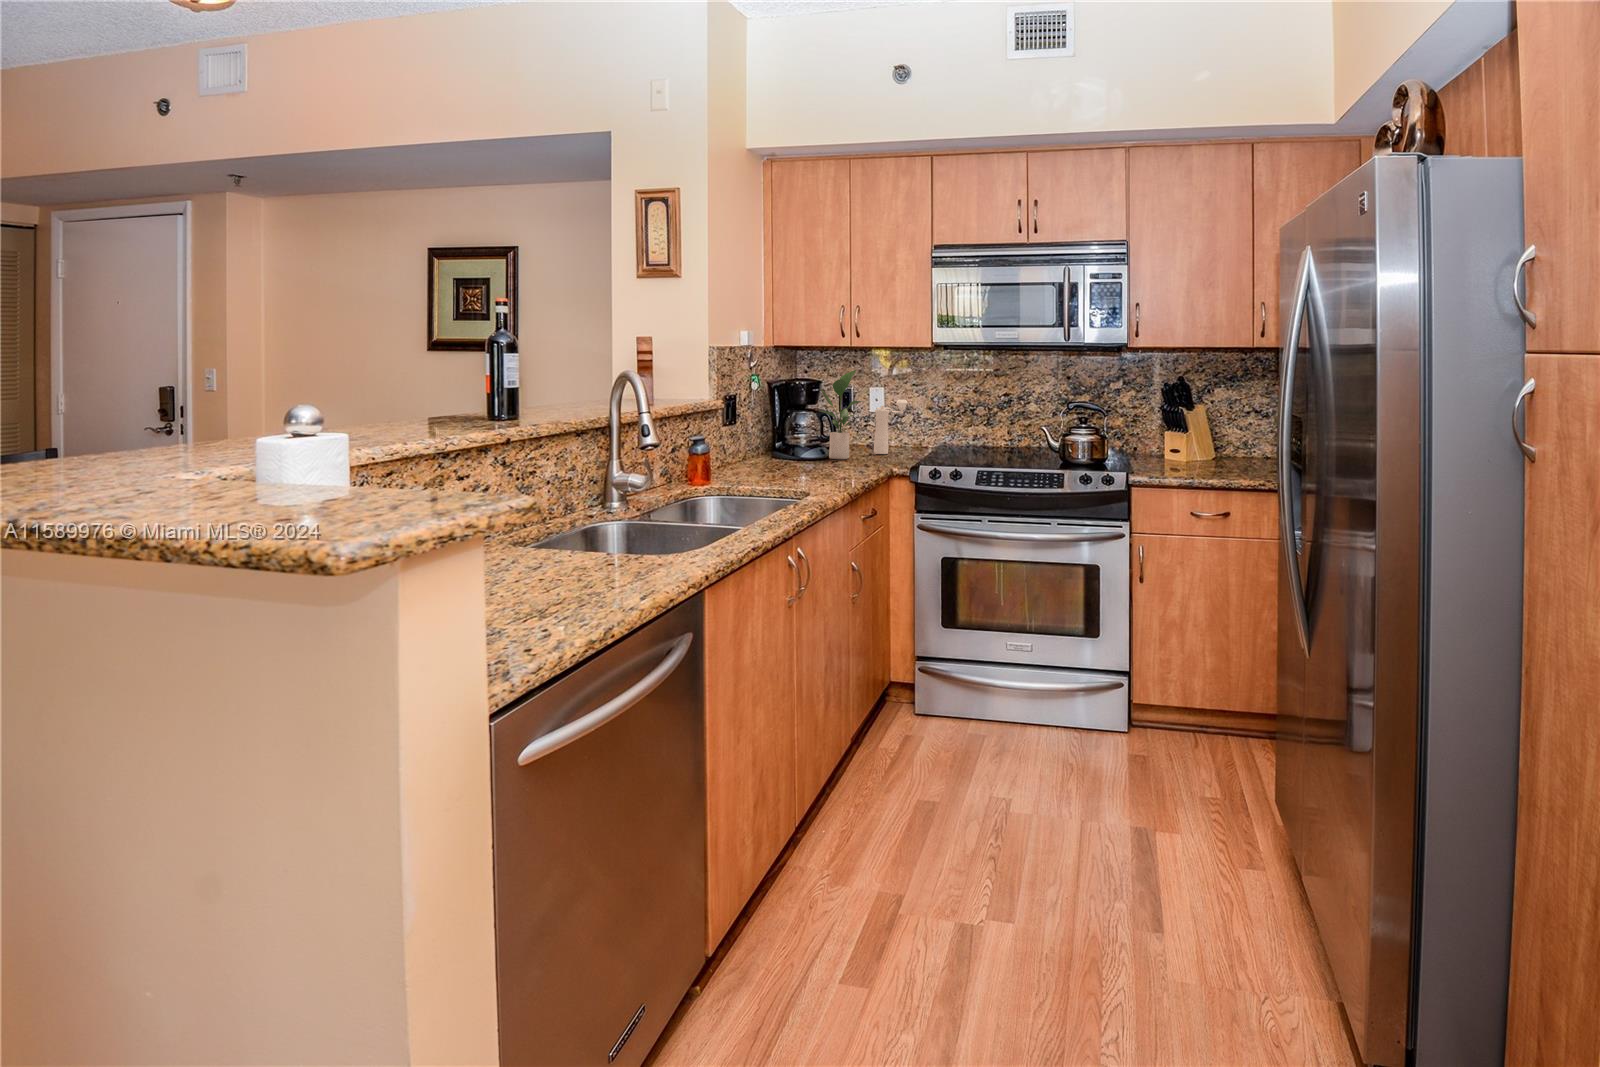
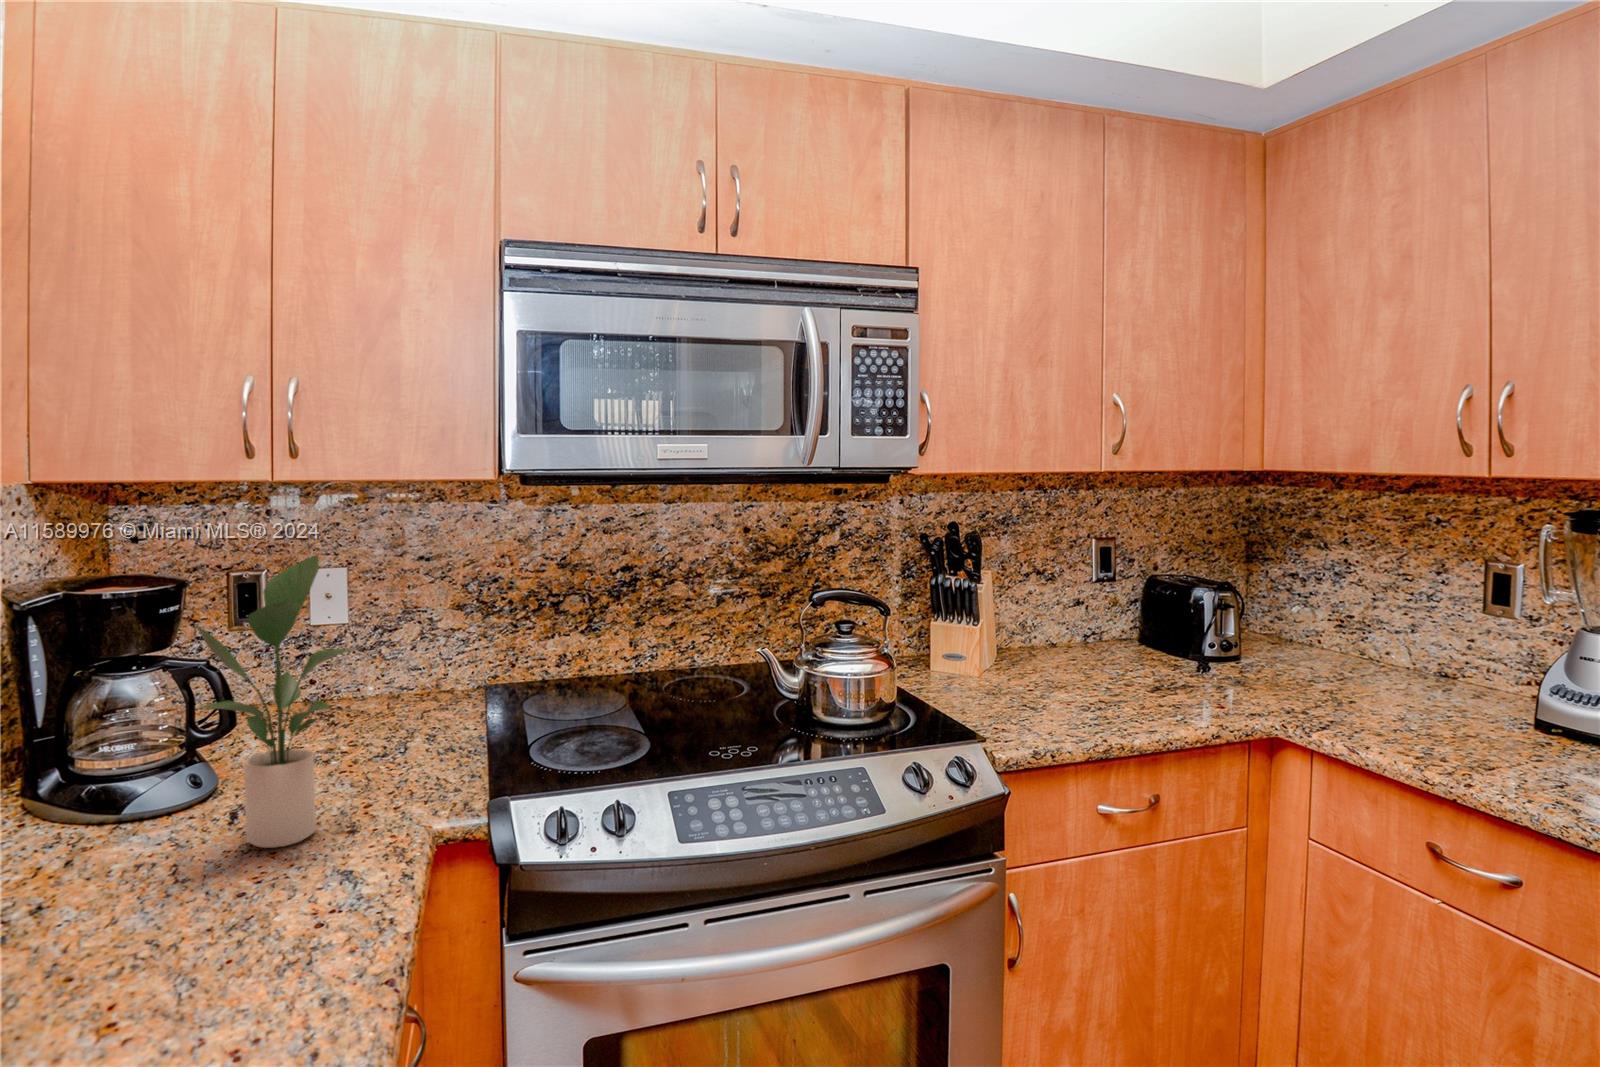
pepper mill: present [874,400,908,454] -> none [365,609,444,769]

